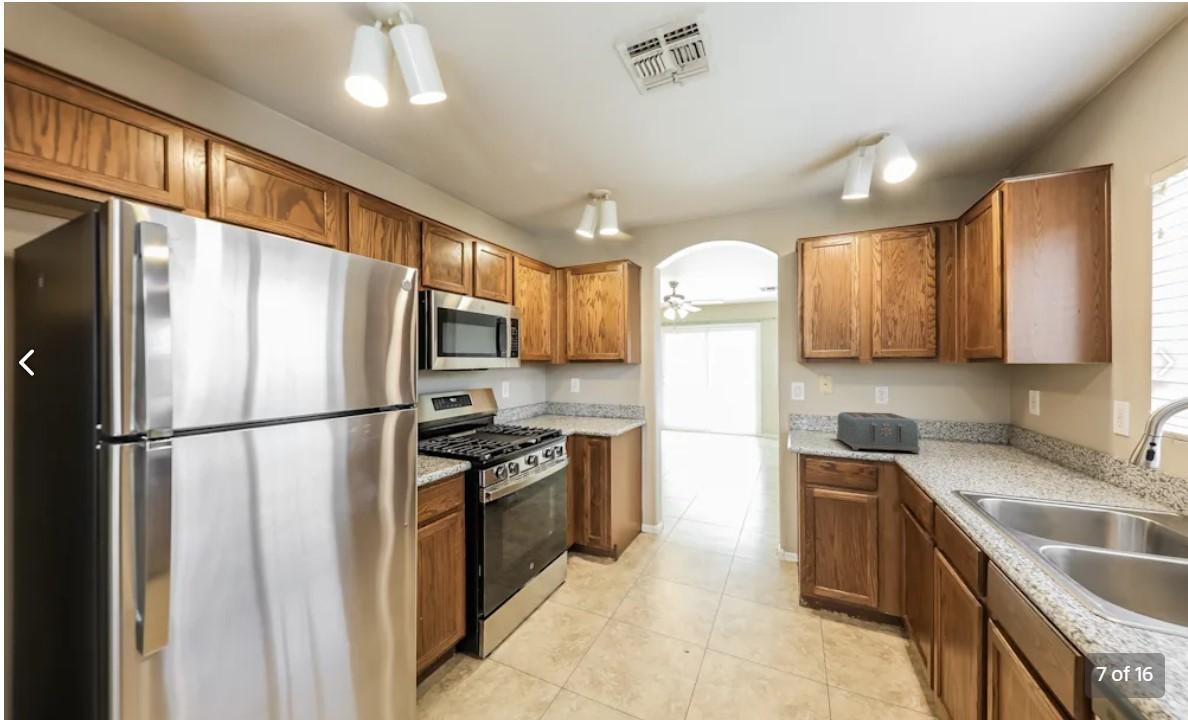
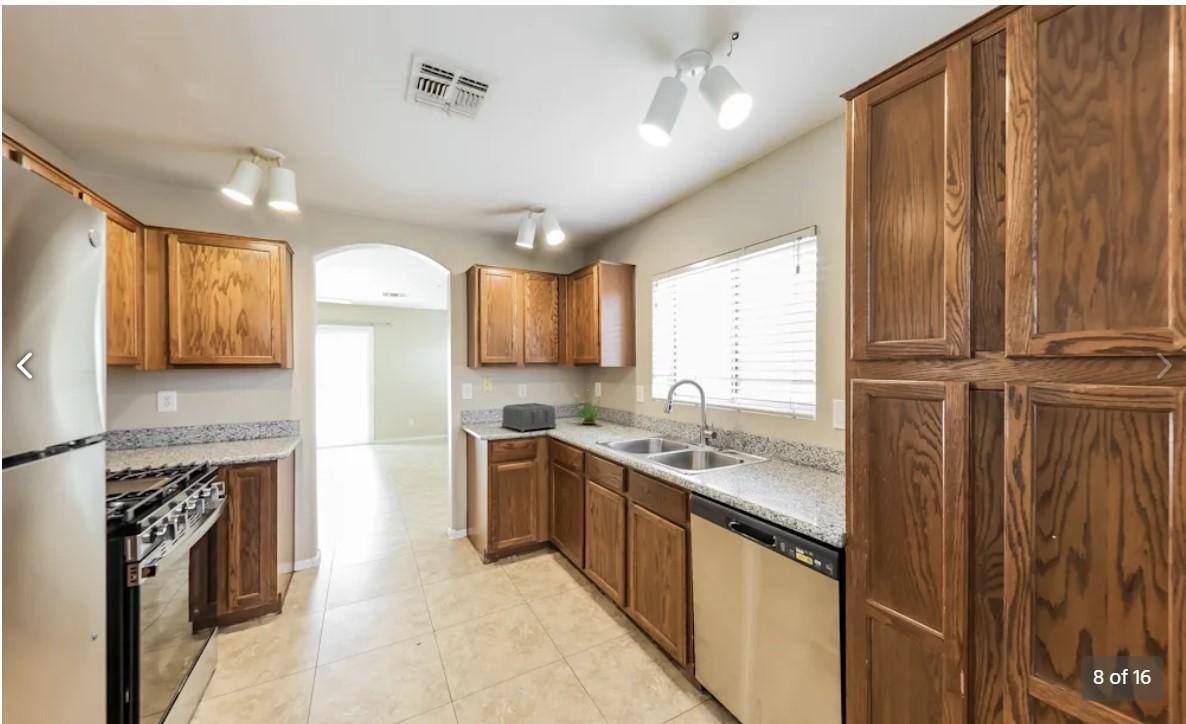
potted plant: none [960,399,1031,459] -> present [572,390,602,424]

